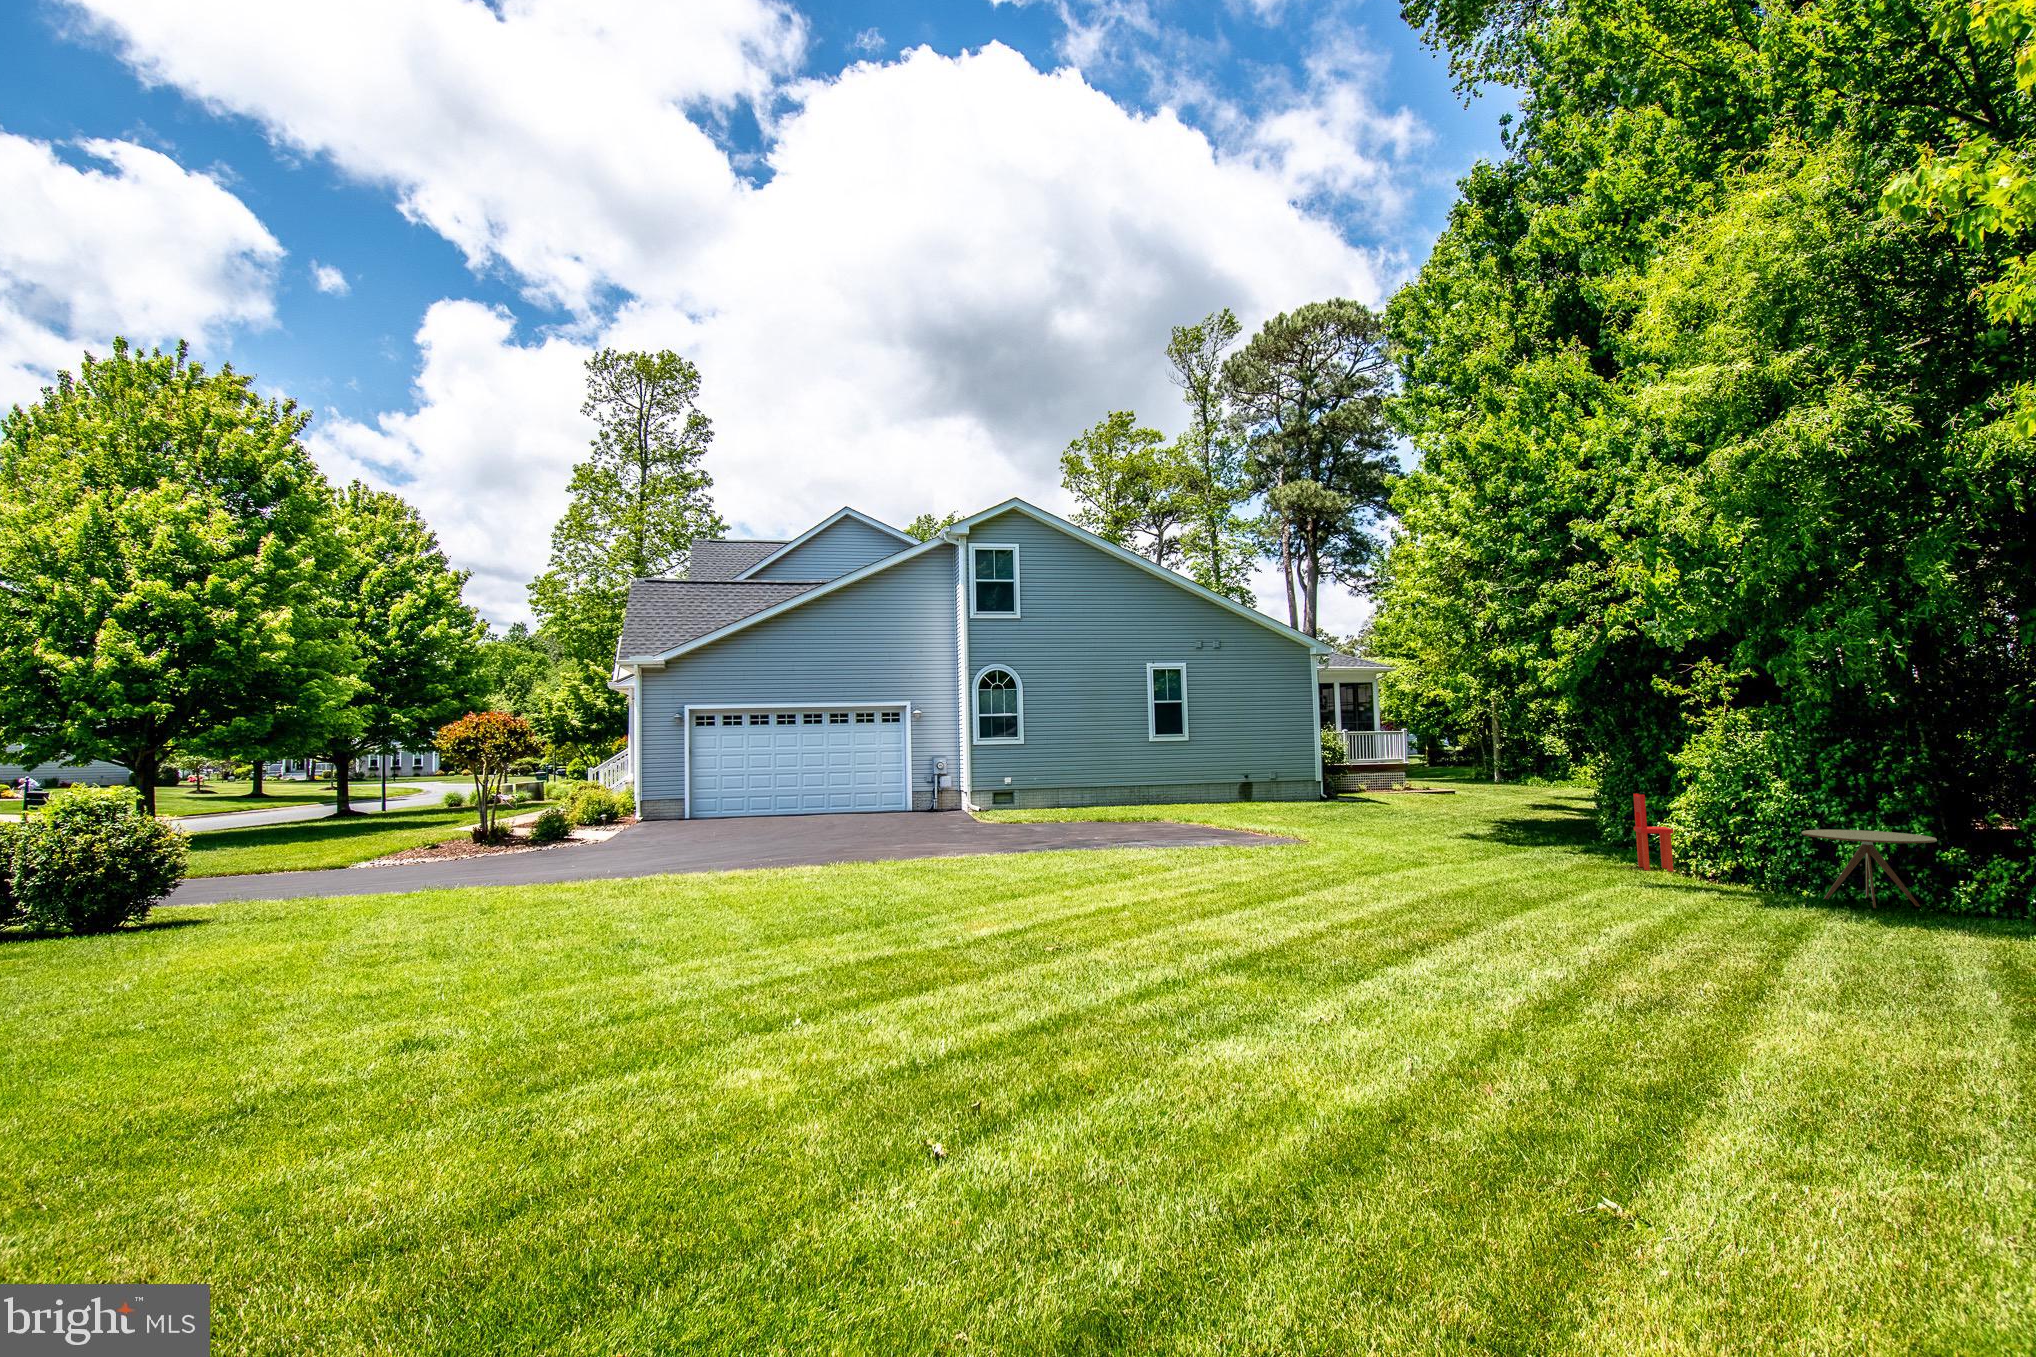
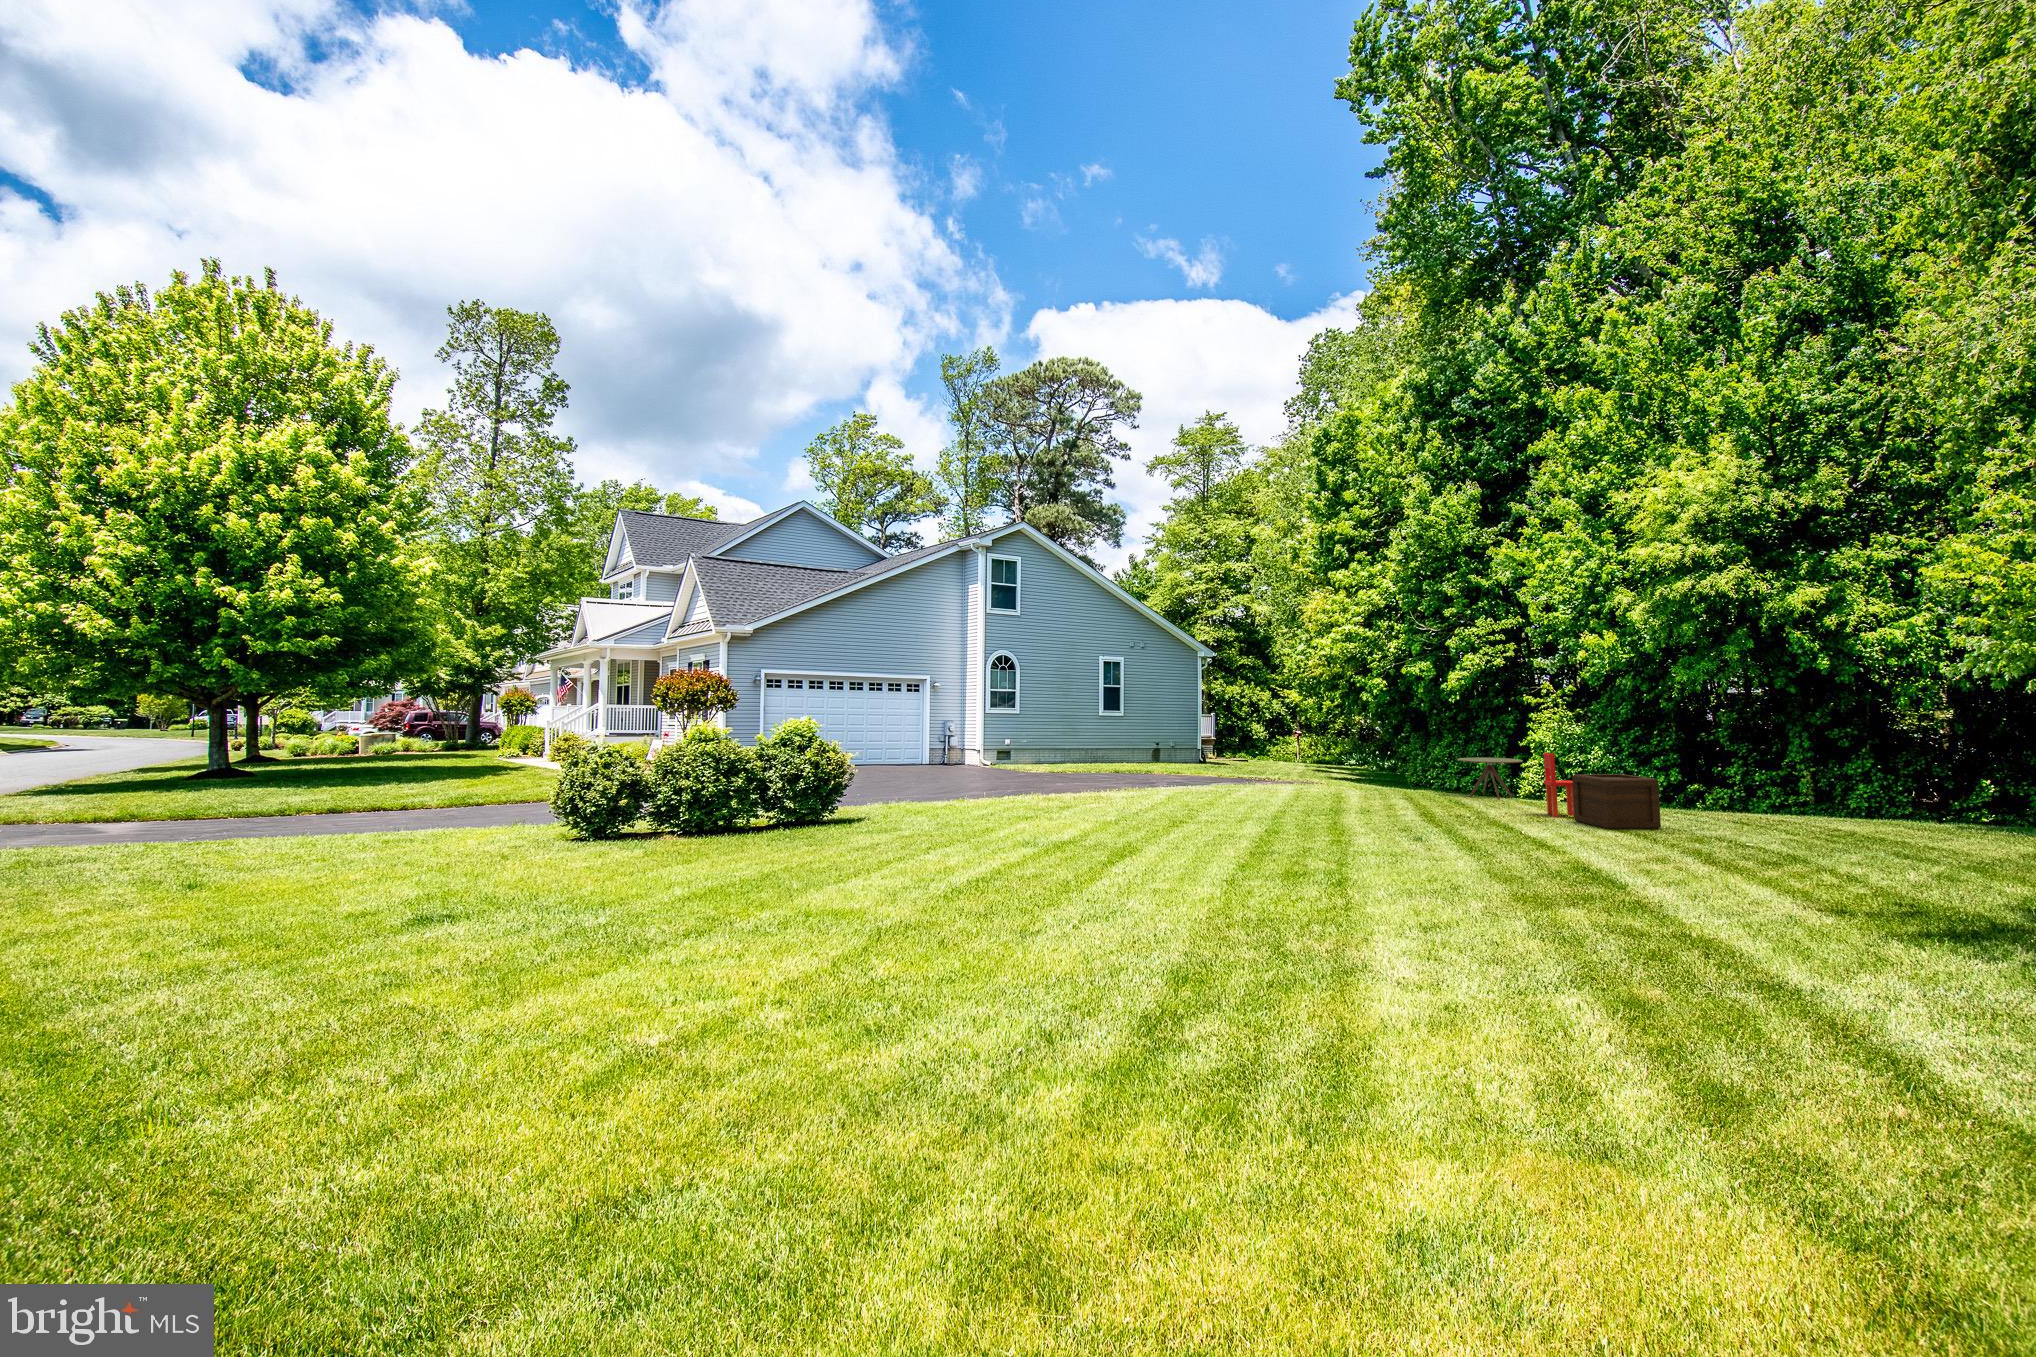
wooden crate: none [1665,820,1766,884] -> present [1572,774,1661,829]
round table: present [1802,830,1937,908] -> present [1457,758,1523,800]

